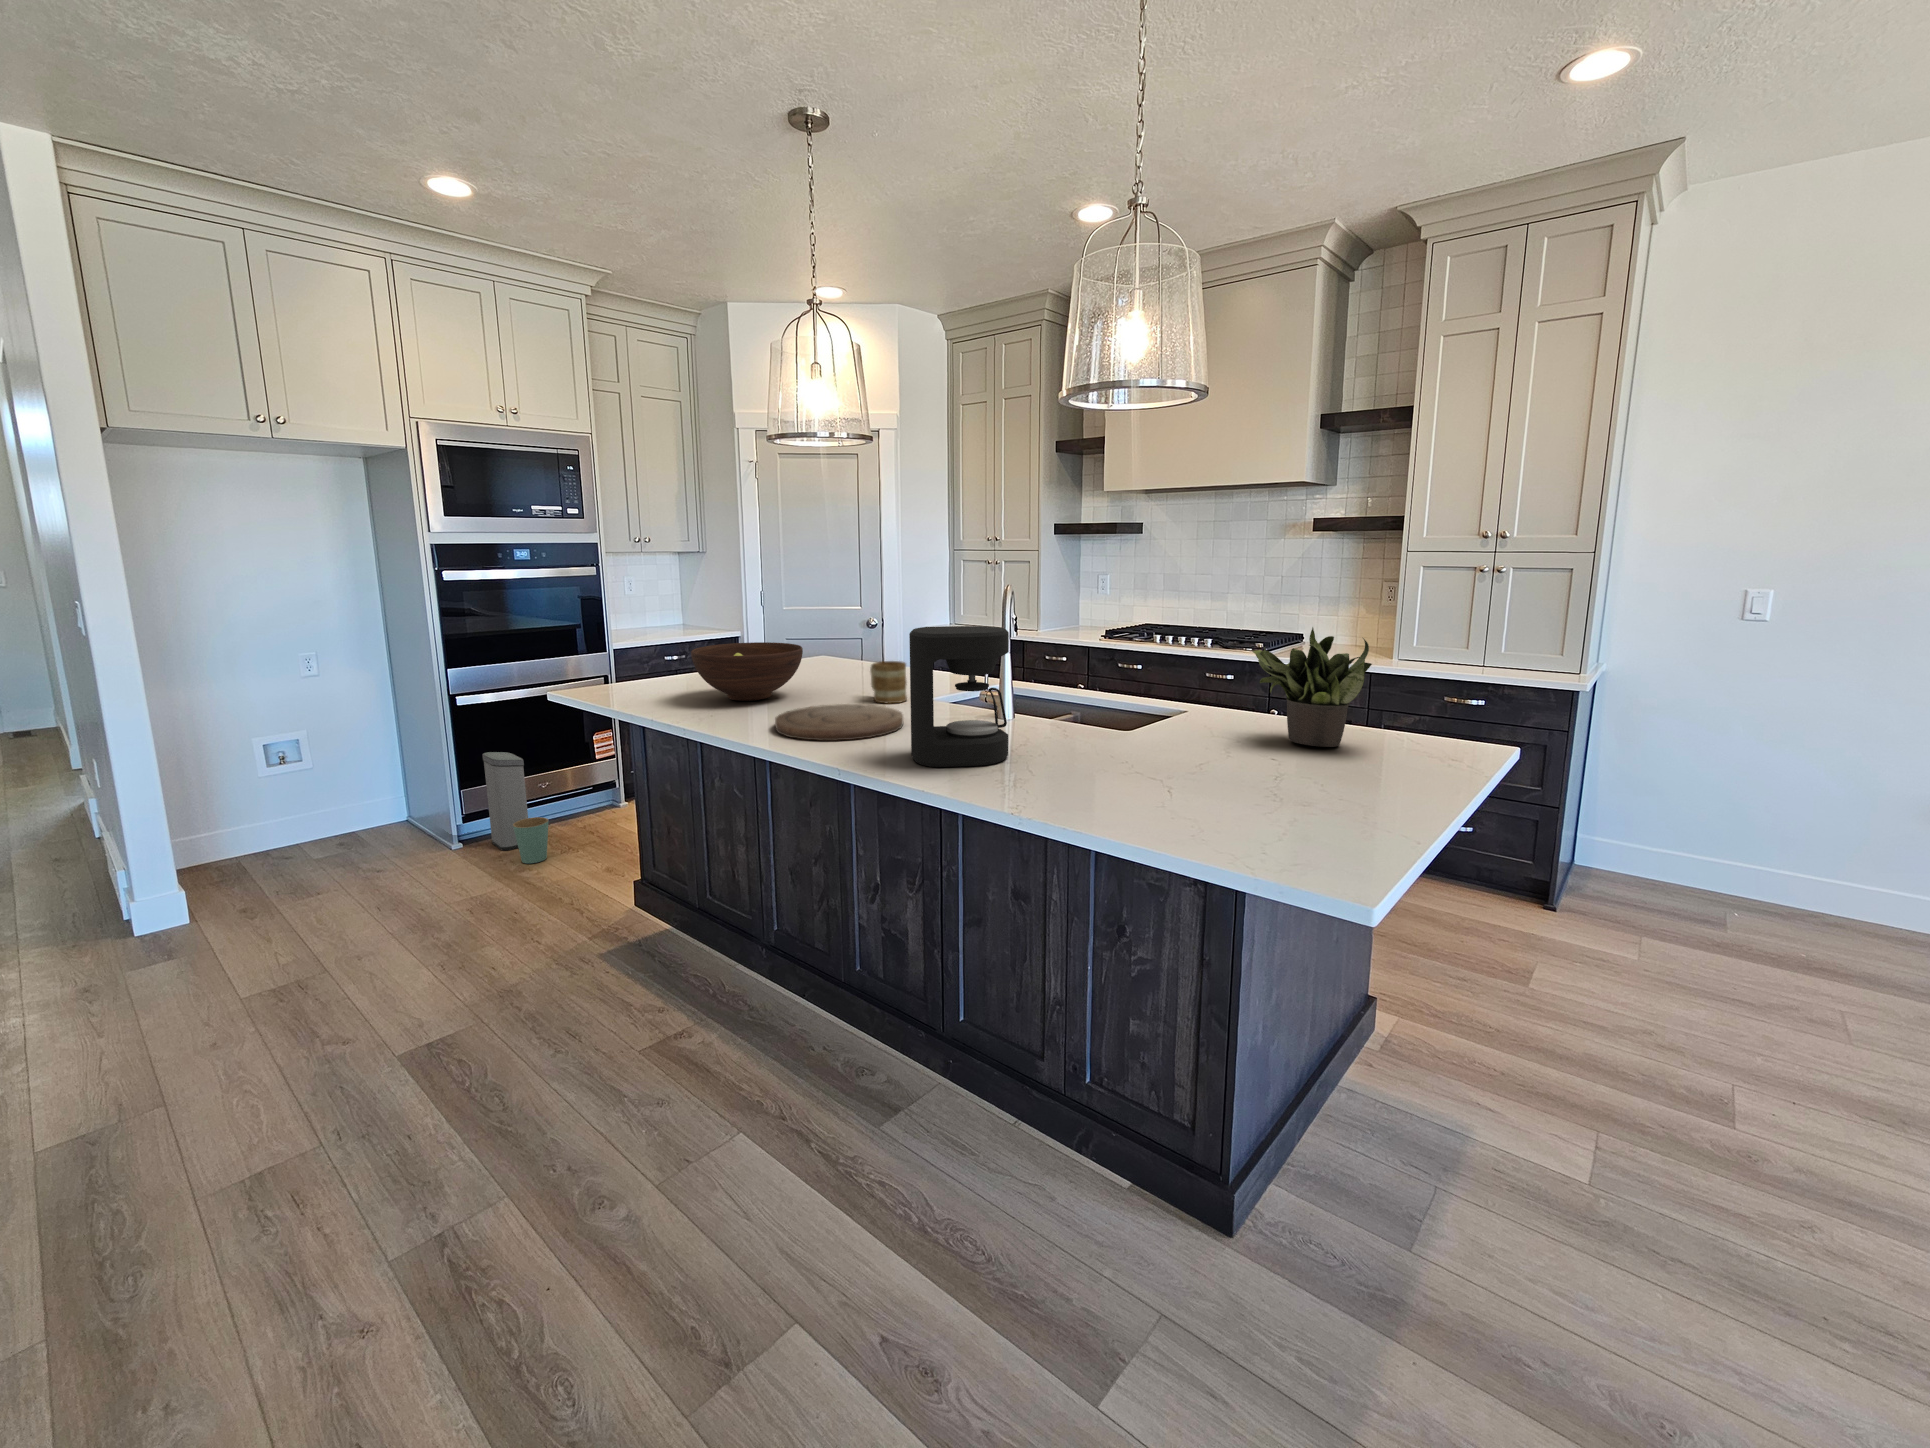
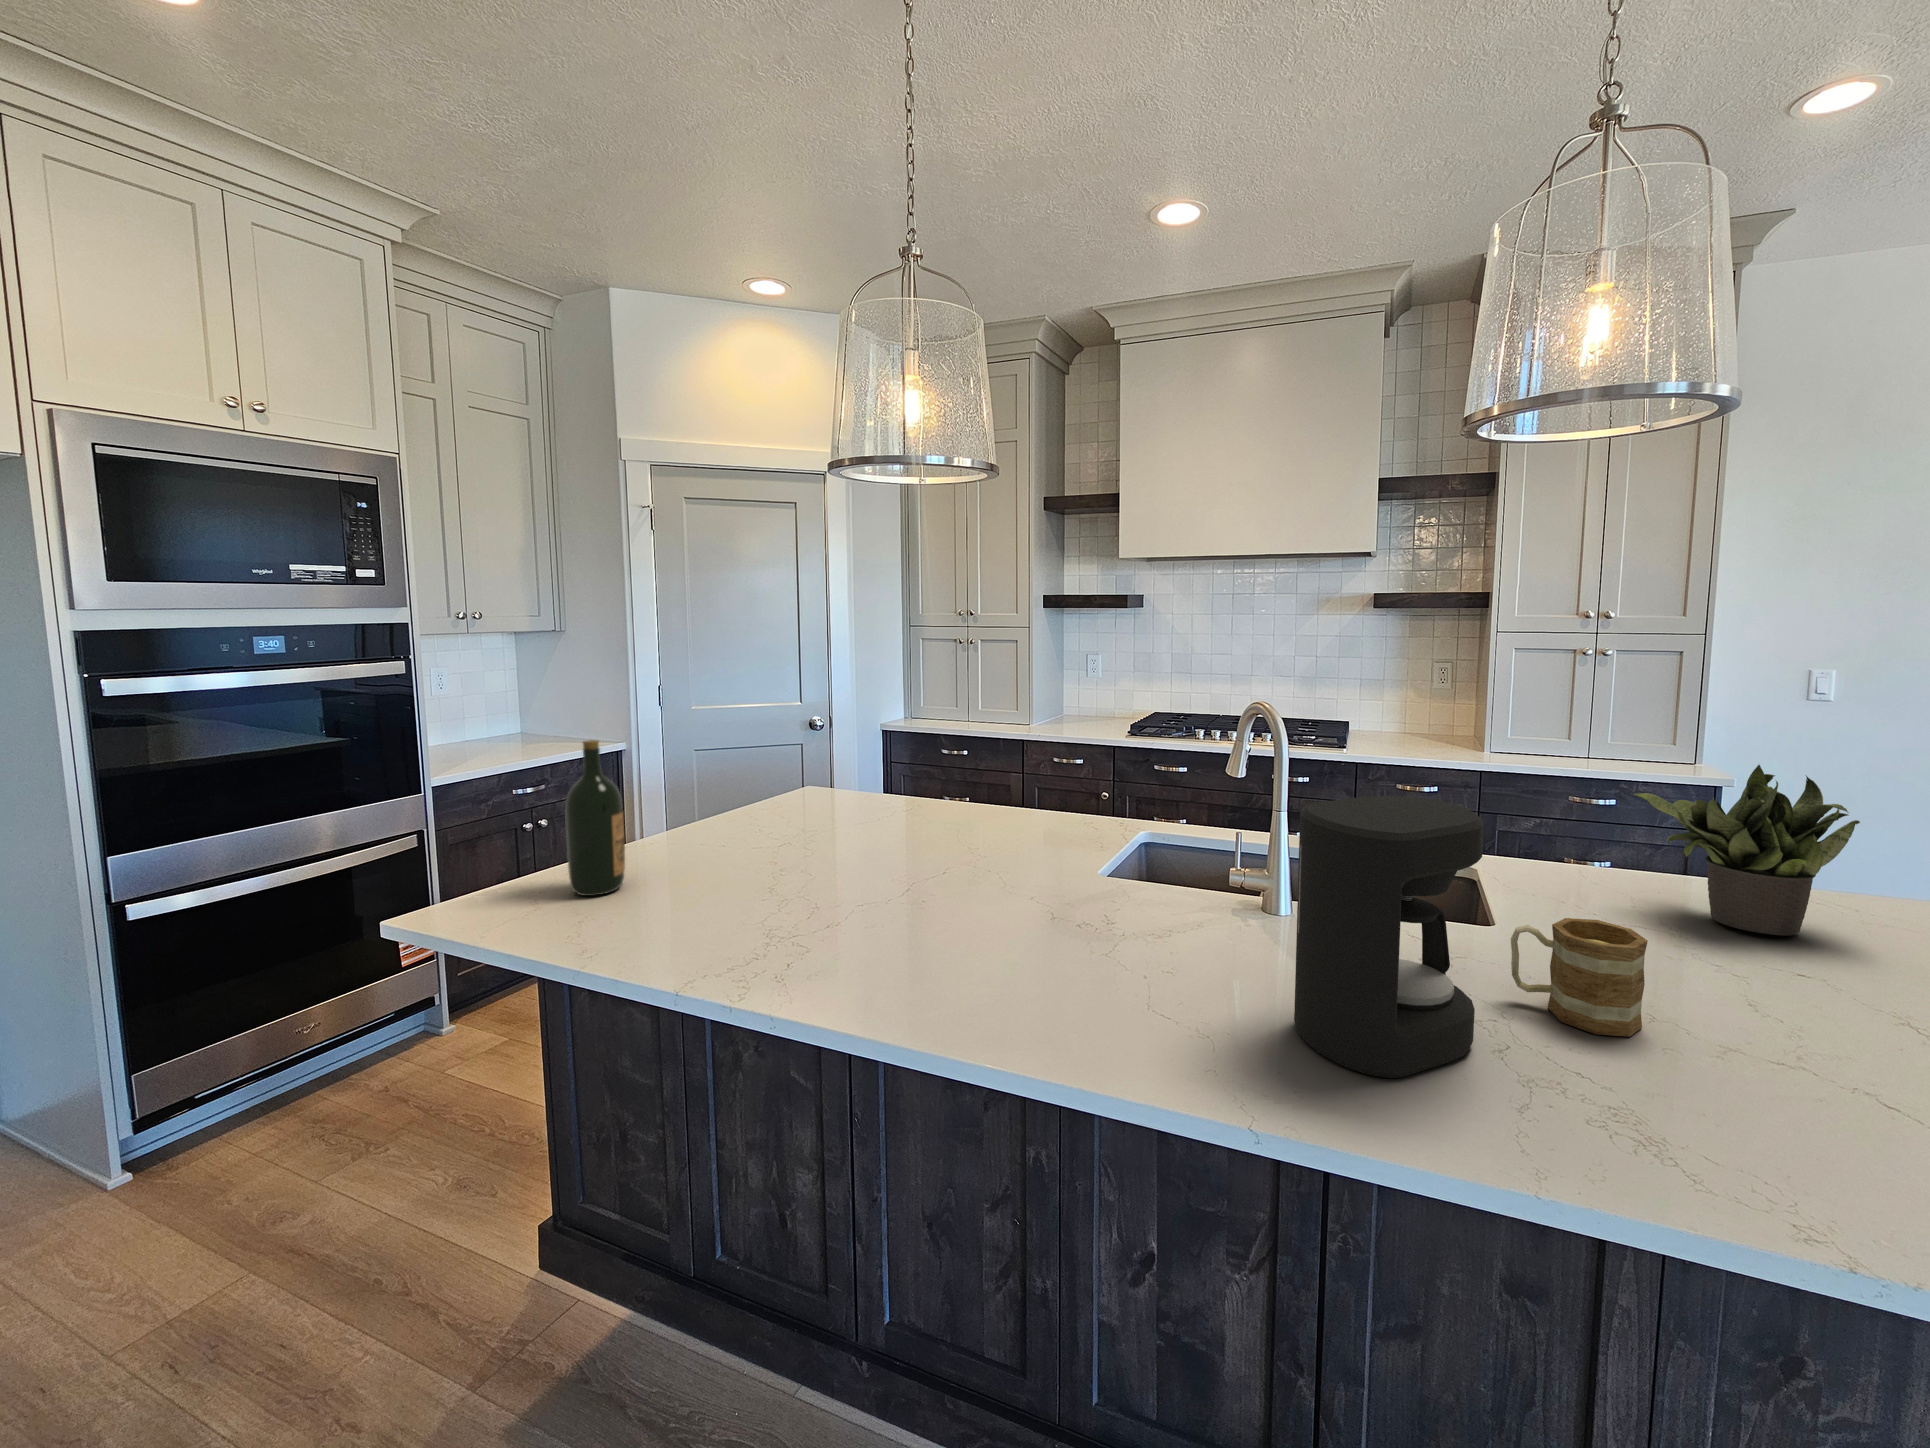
wine bottle: none [633,603,667,691] -> present [565,740,625,896]
fruit bowl: present [691,642,803,701] -> none [707,796,897,909]
mug: present [870,661,907,703] -> present [1511,918,1648,1037]
cutting board: present [775,704,903,741] -> none [945,907,1168,1017]
trash can: present [482,752,549,864] -> none [183,990,332,1200]

